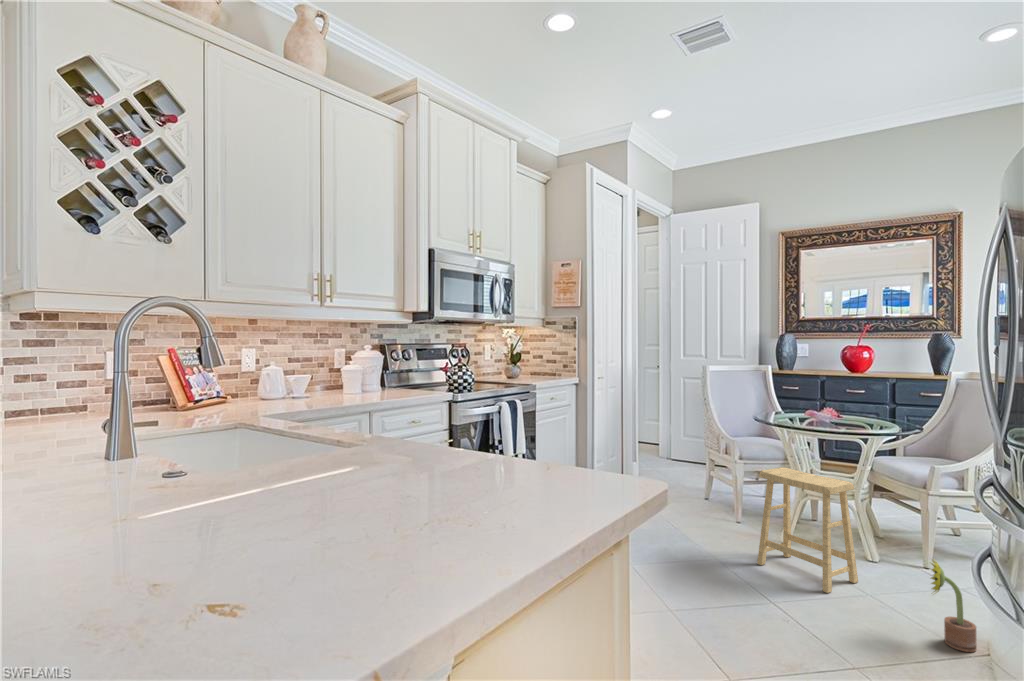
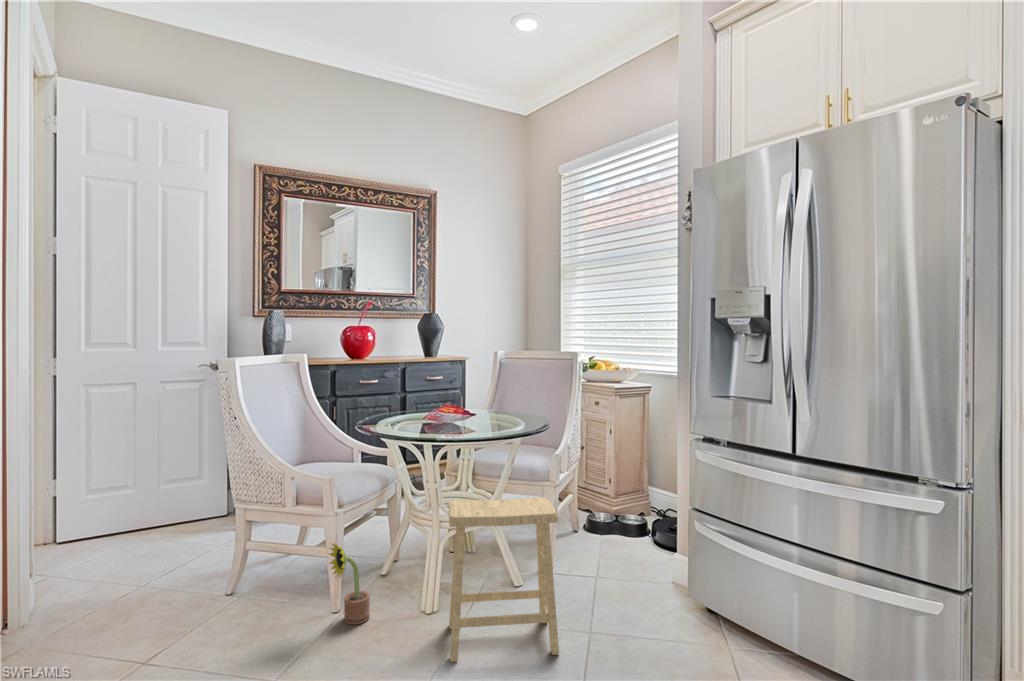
decorative plant: present [931,560,977,652] -> present [329,544,370,625]

